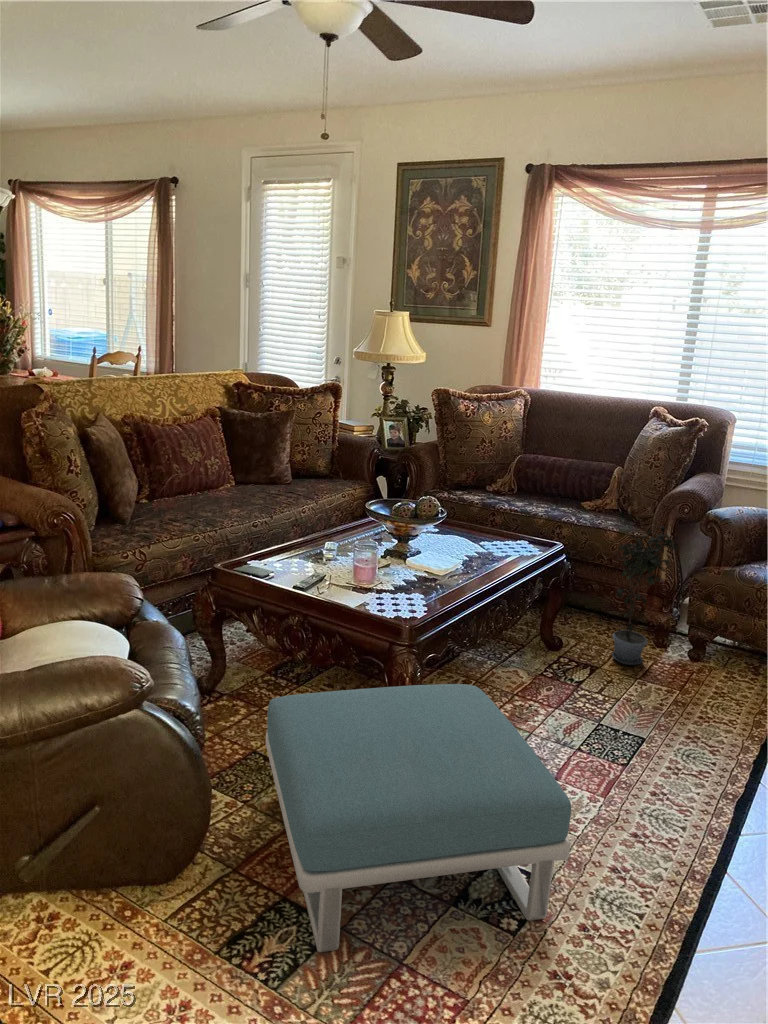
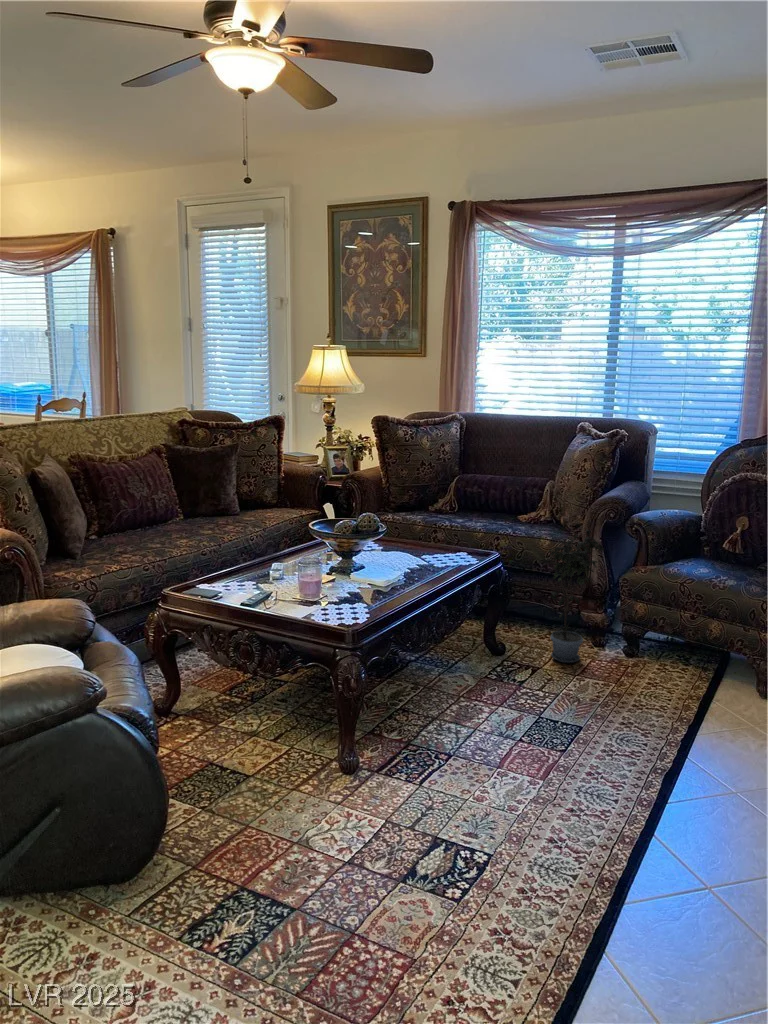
footstool: present [266,684,571,952] -> none [220,682,505,931]

